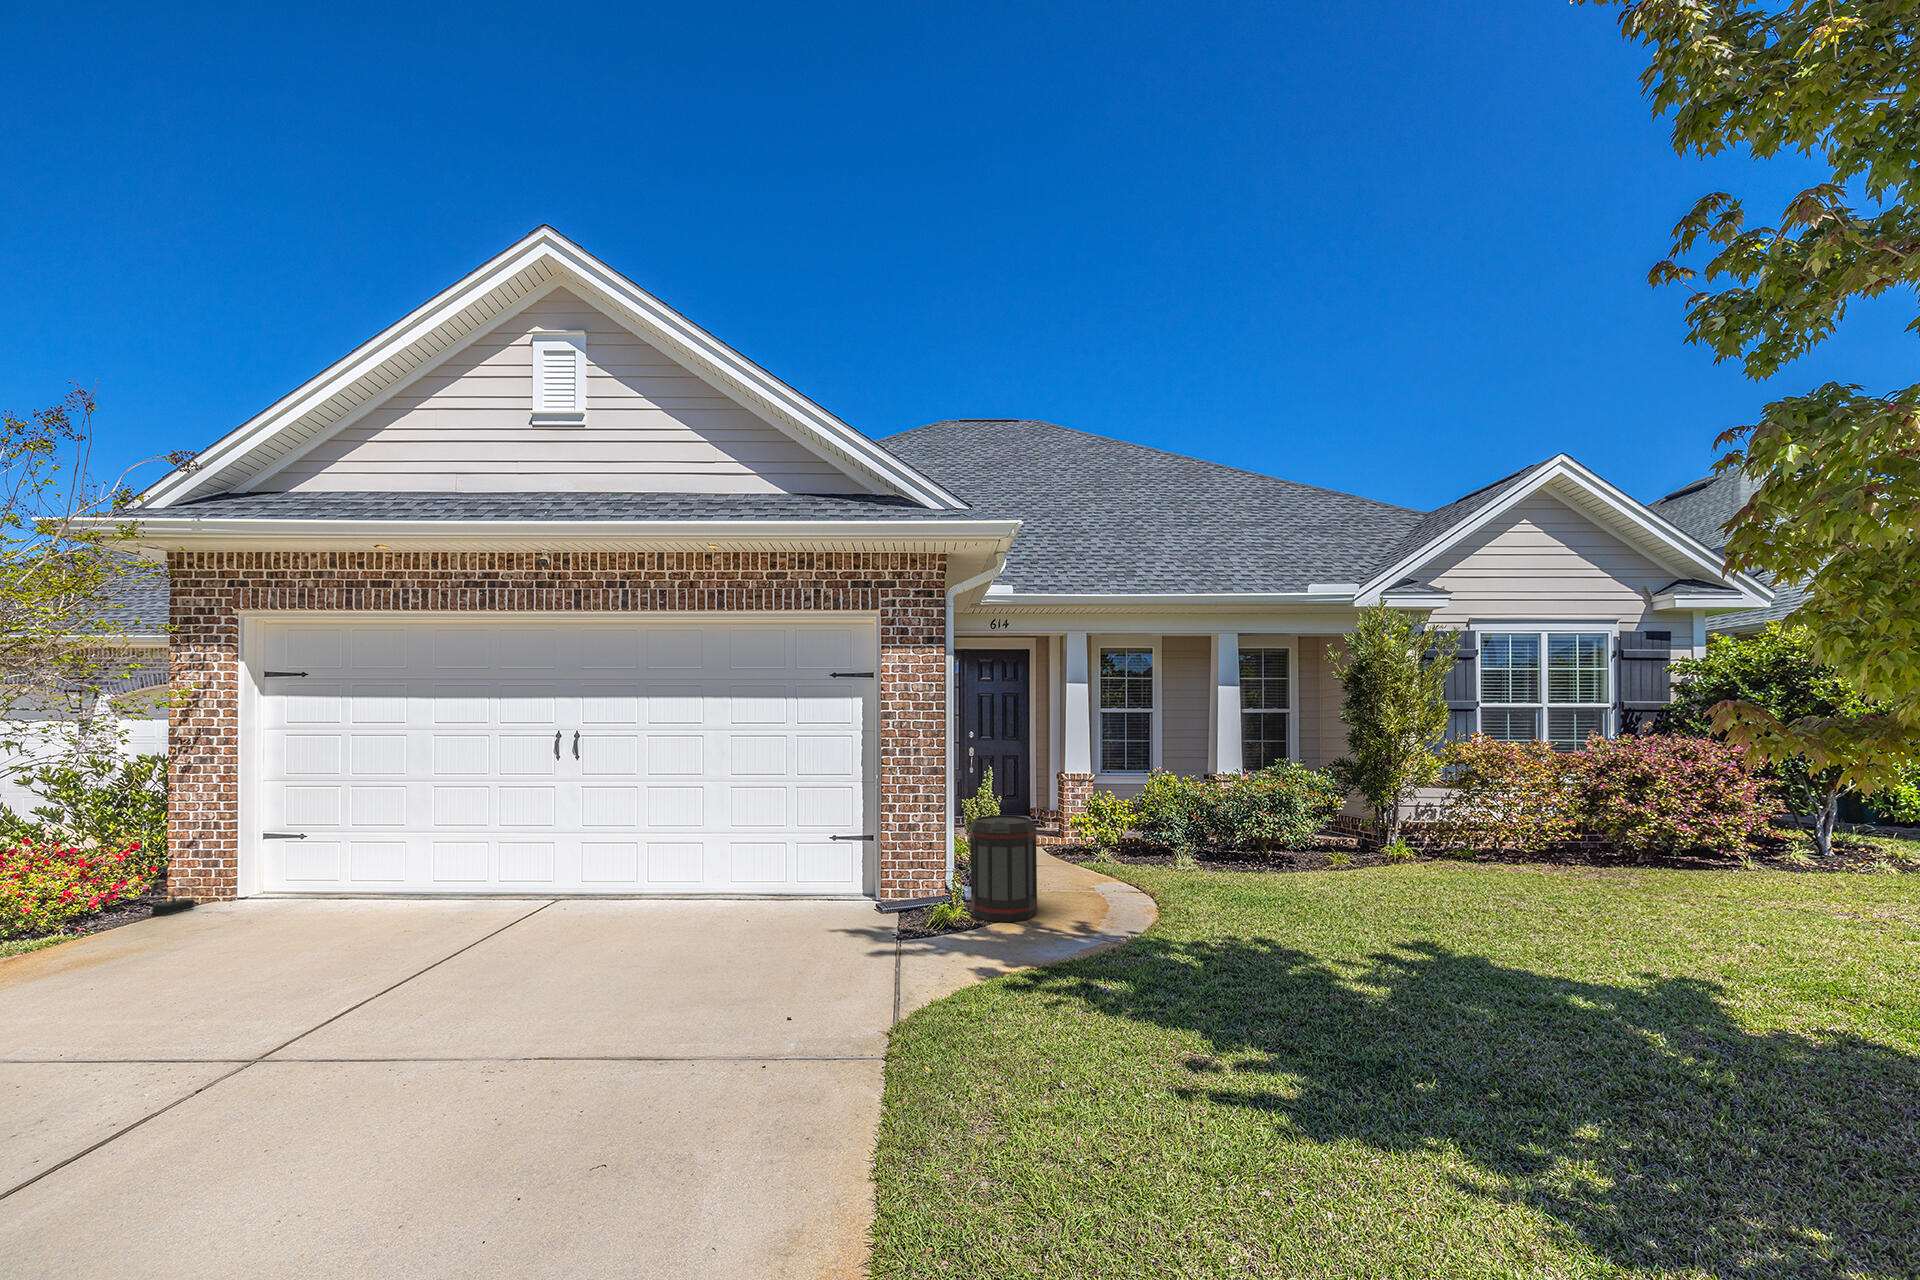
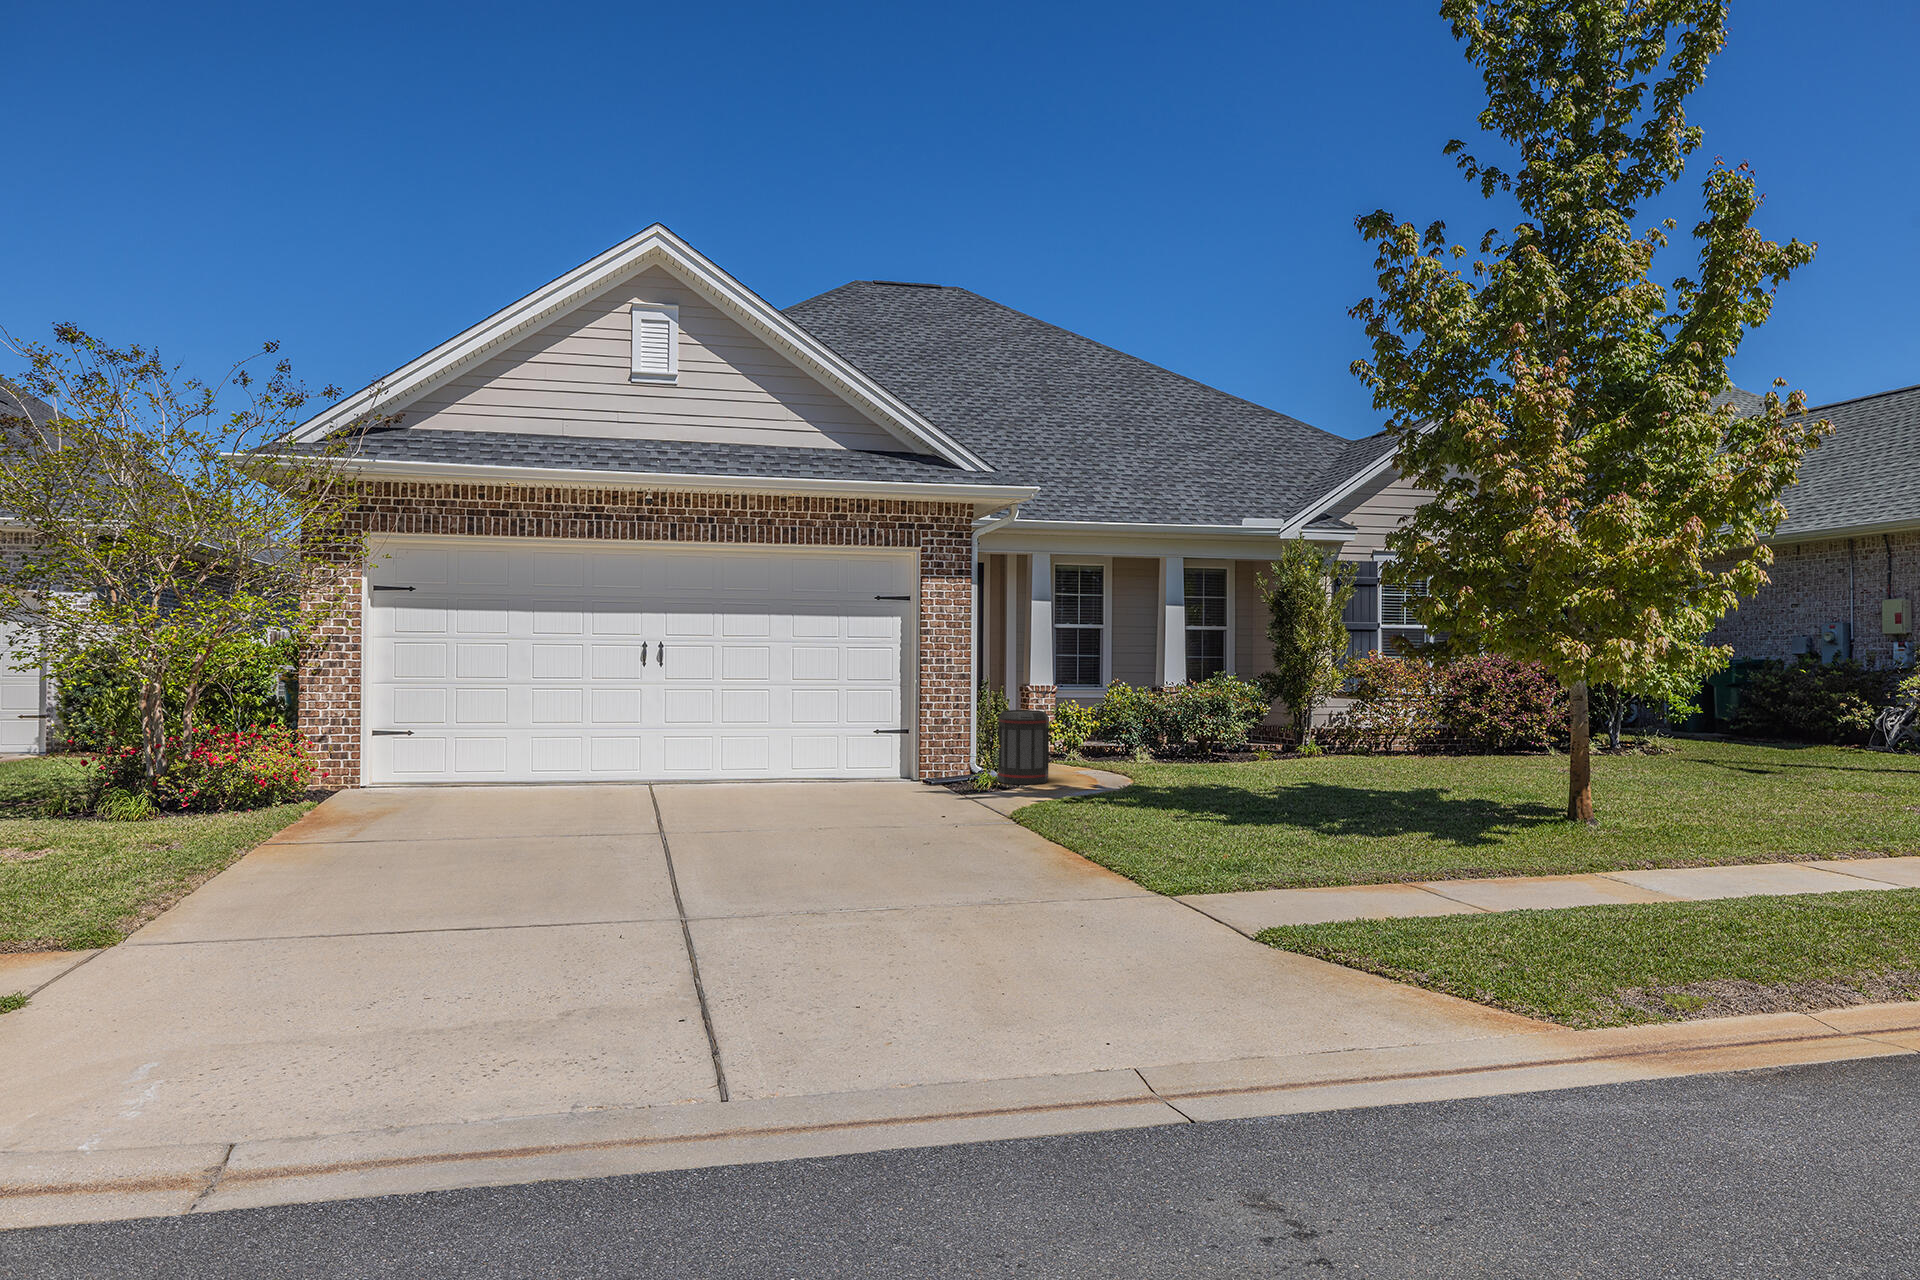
decorative plant: present [143,880,197,916] -> none [312,765,343,796]

